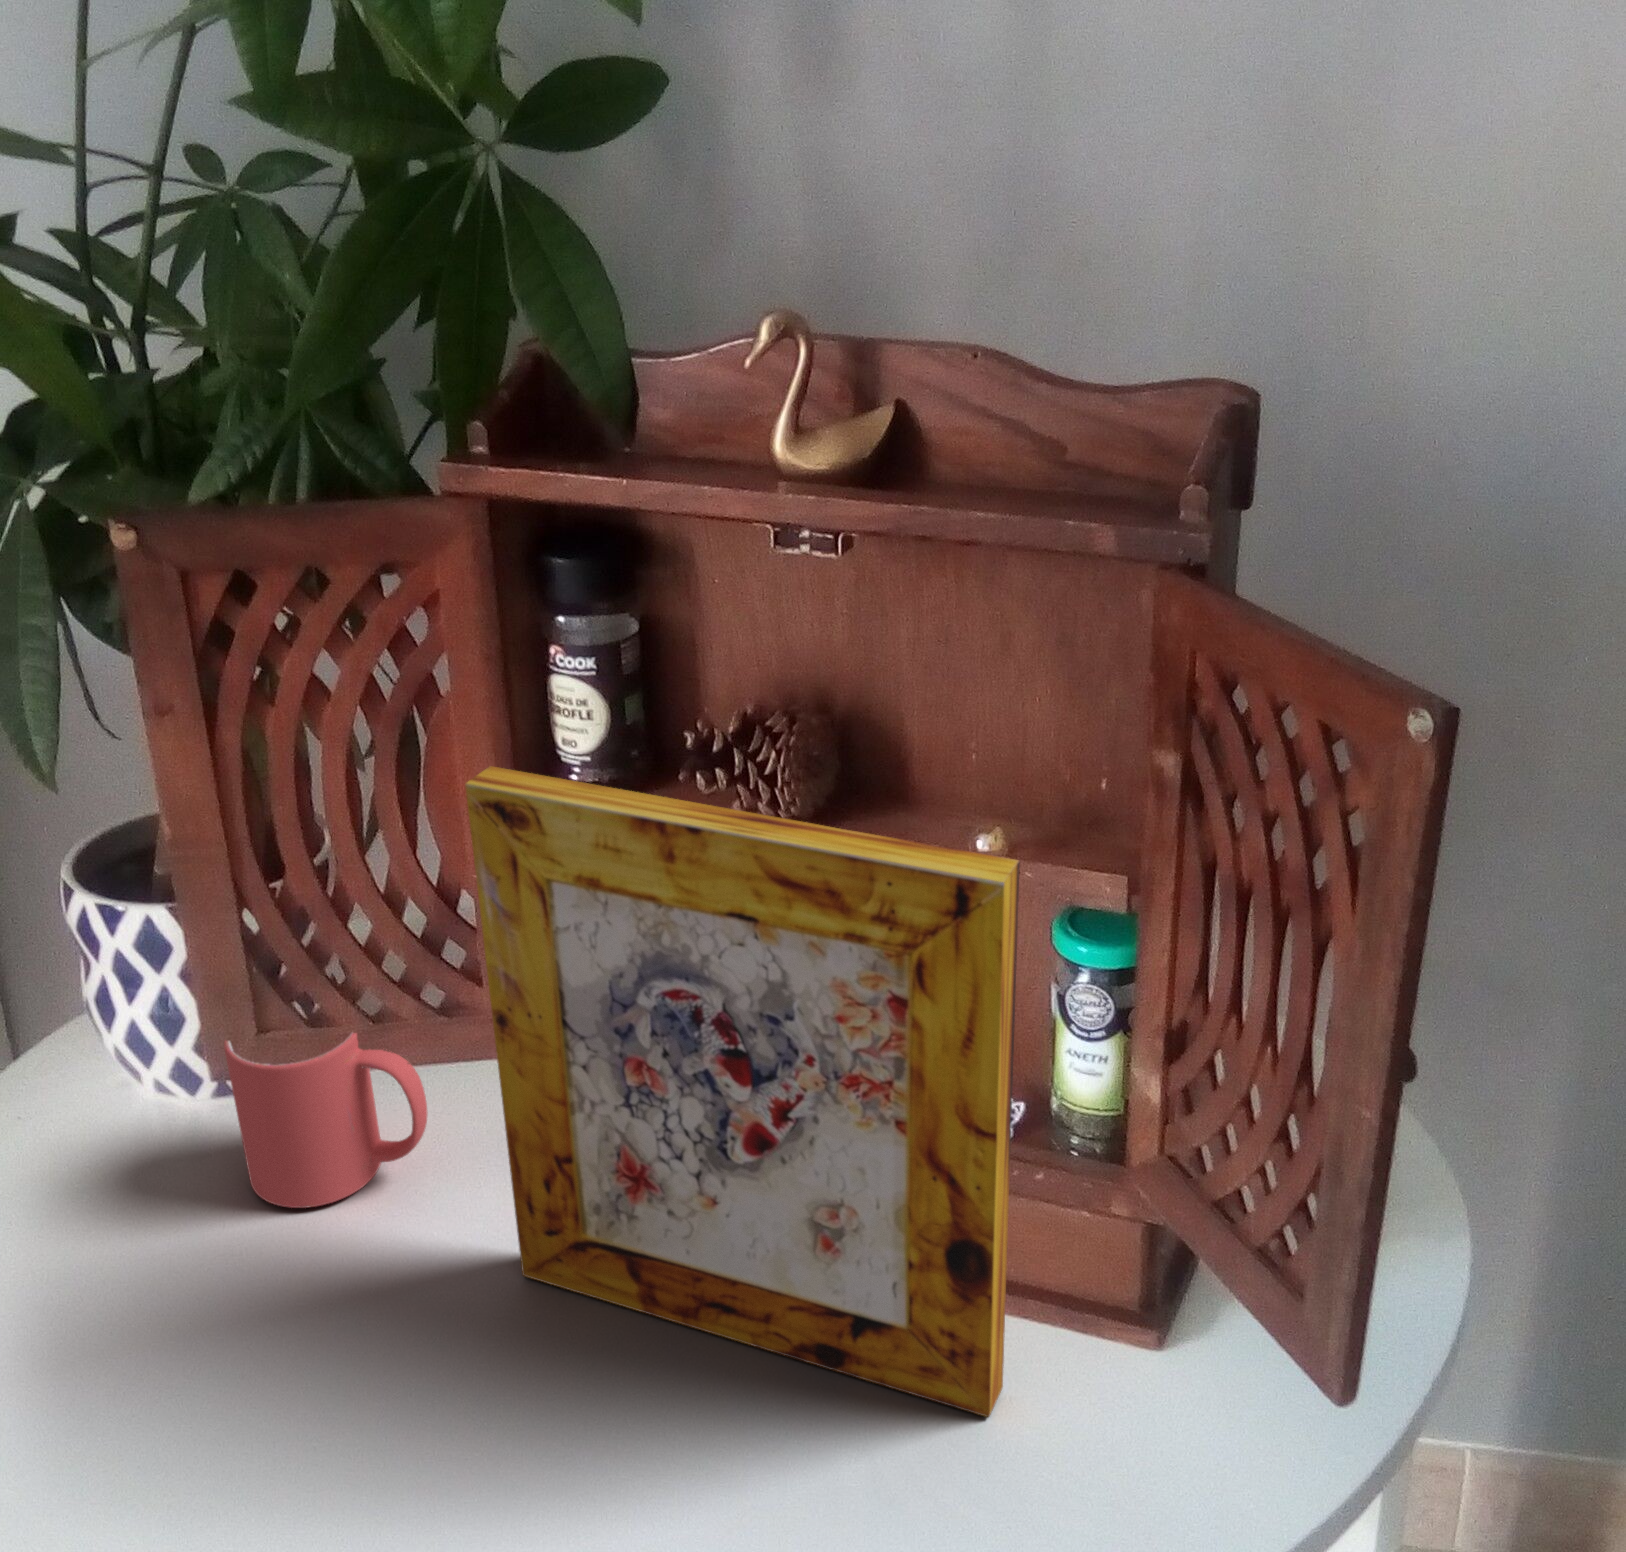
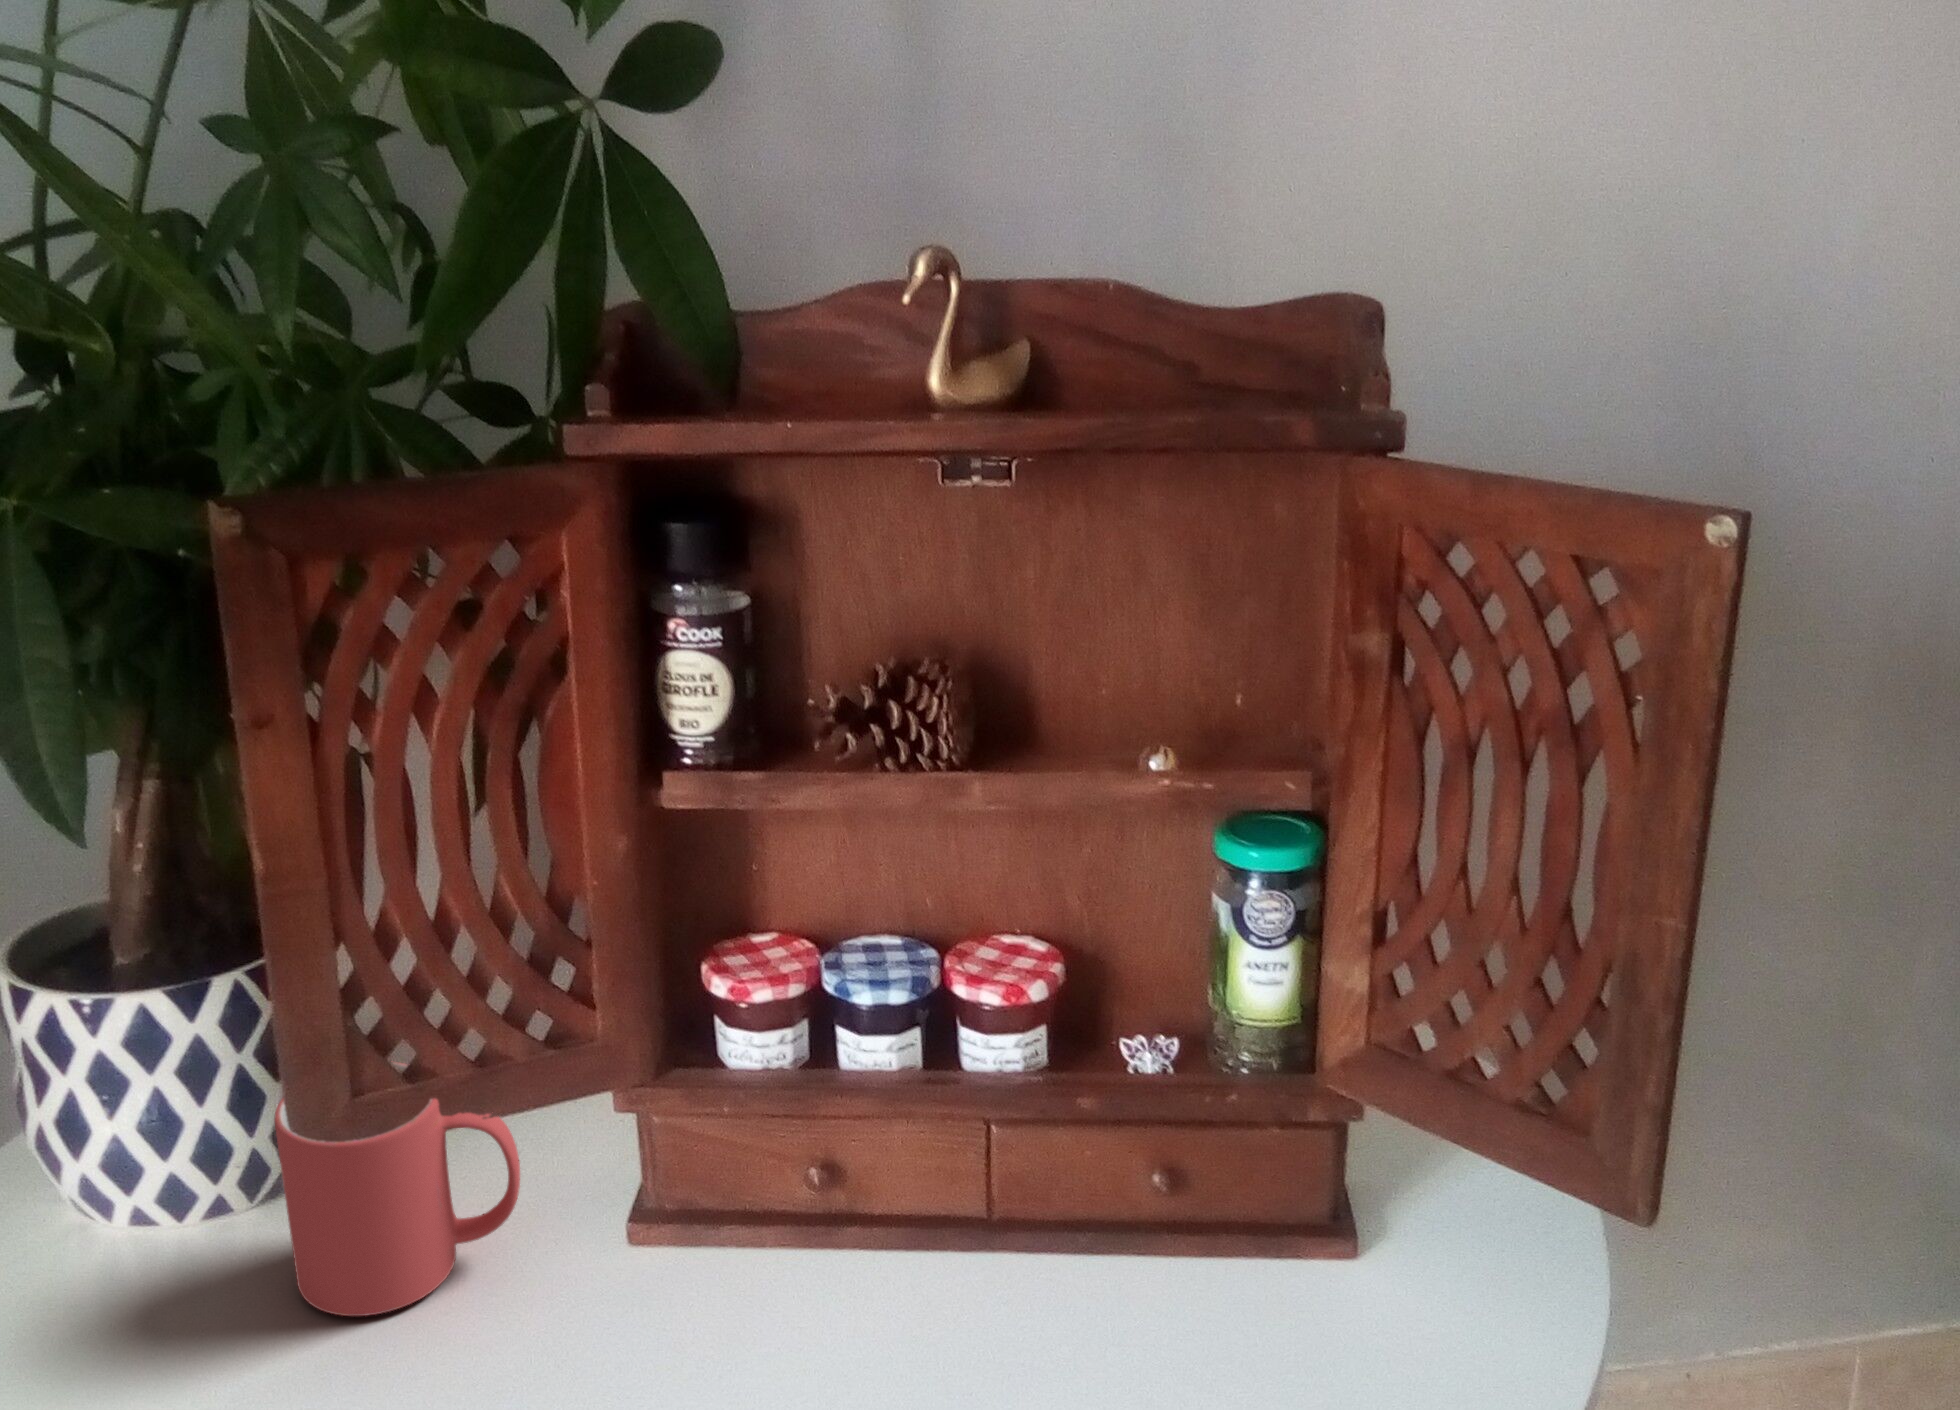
picture frame: present [465,766,1020,1417] -> none [658,737,1284,1345]

